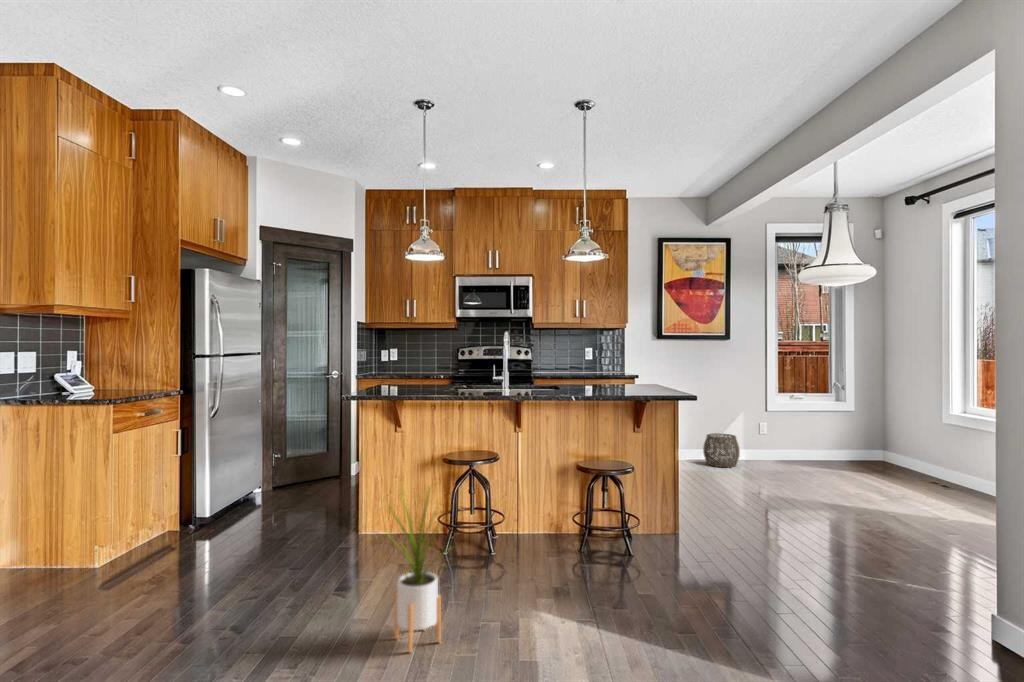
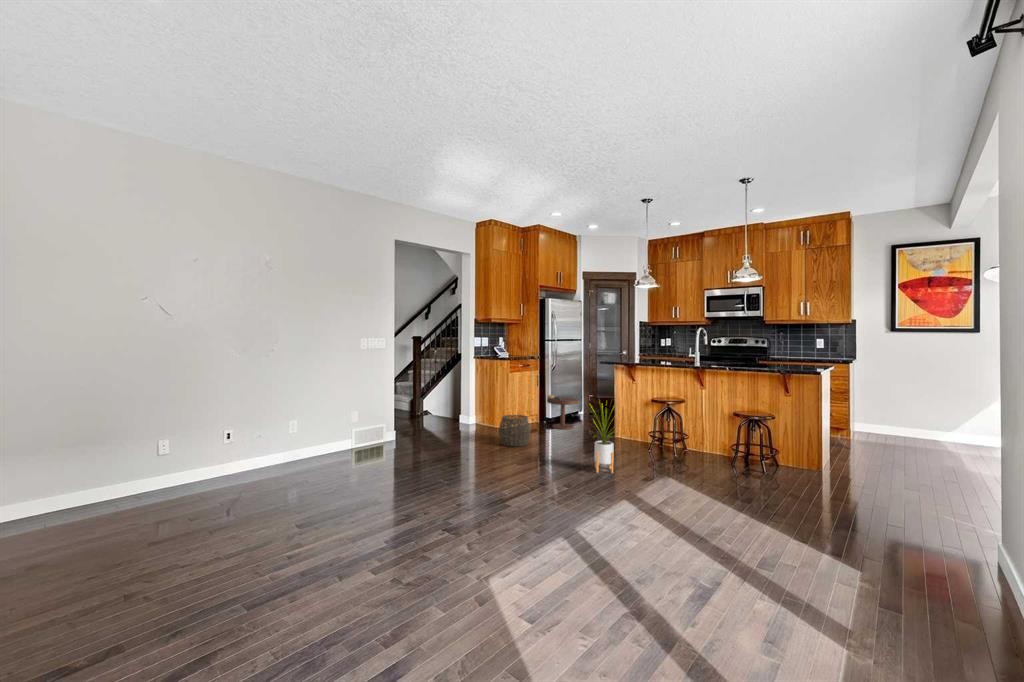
woven basket: present [703,433,740,468] -> present [499,415,531,447]
side table: none [257,482,334,621] -> present [547,395,579,430]

